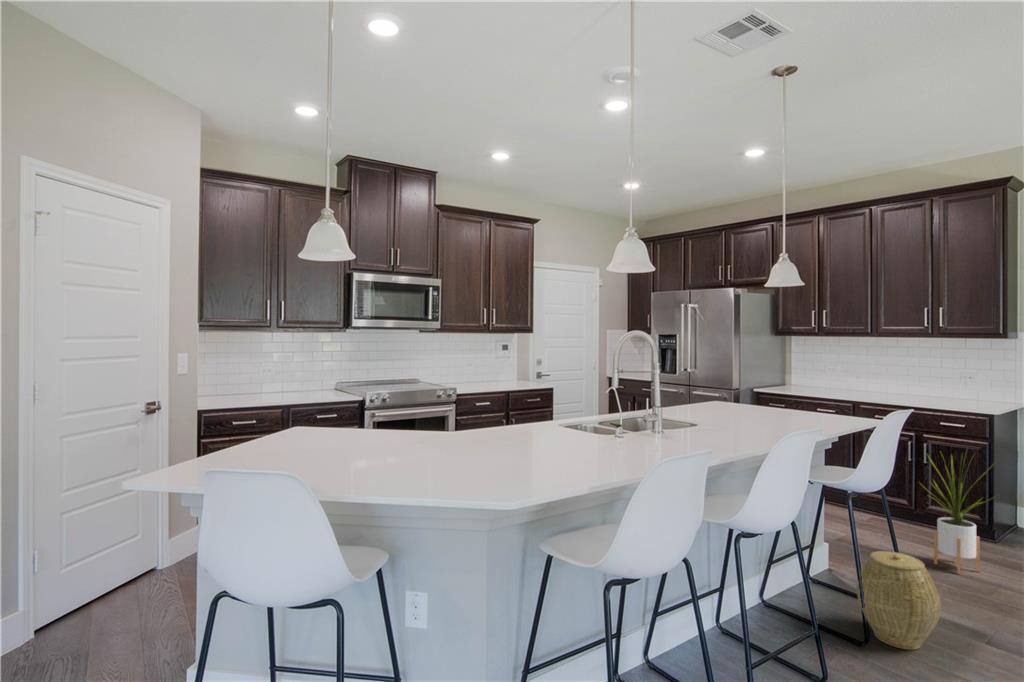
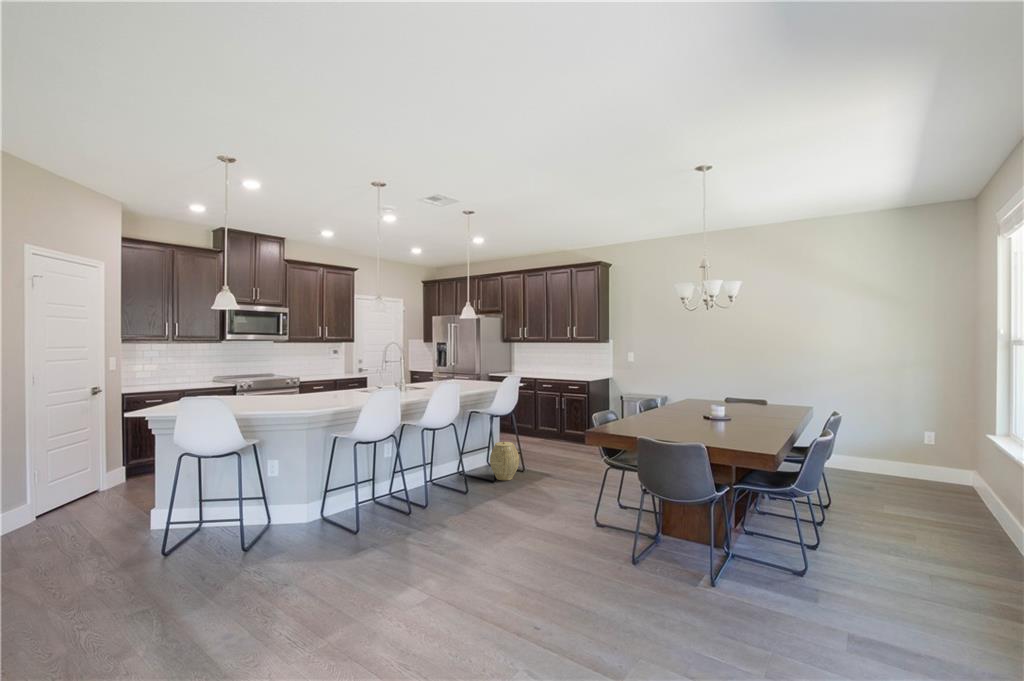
house plant: present [929,451,991,574] -> none [540,399,570,457]

